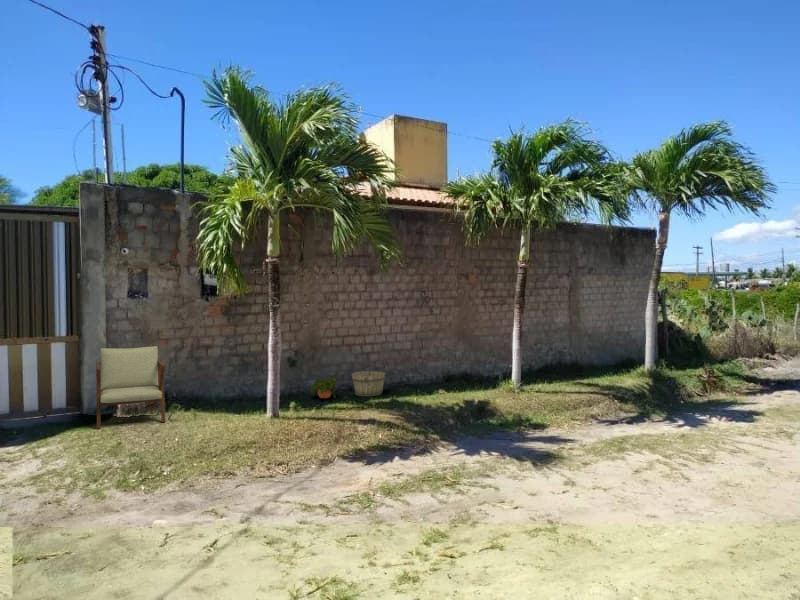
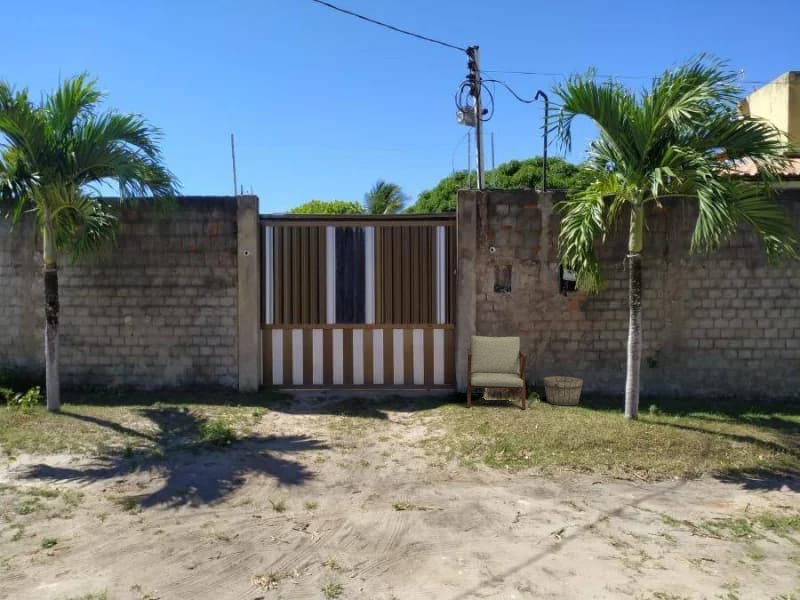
wooden bucket: present [352,367,385,396] -> present [544,372,583,405]
potted plant: present [310,377,338,398] -> none [673,381,708,408]

